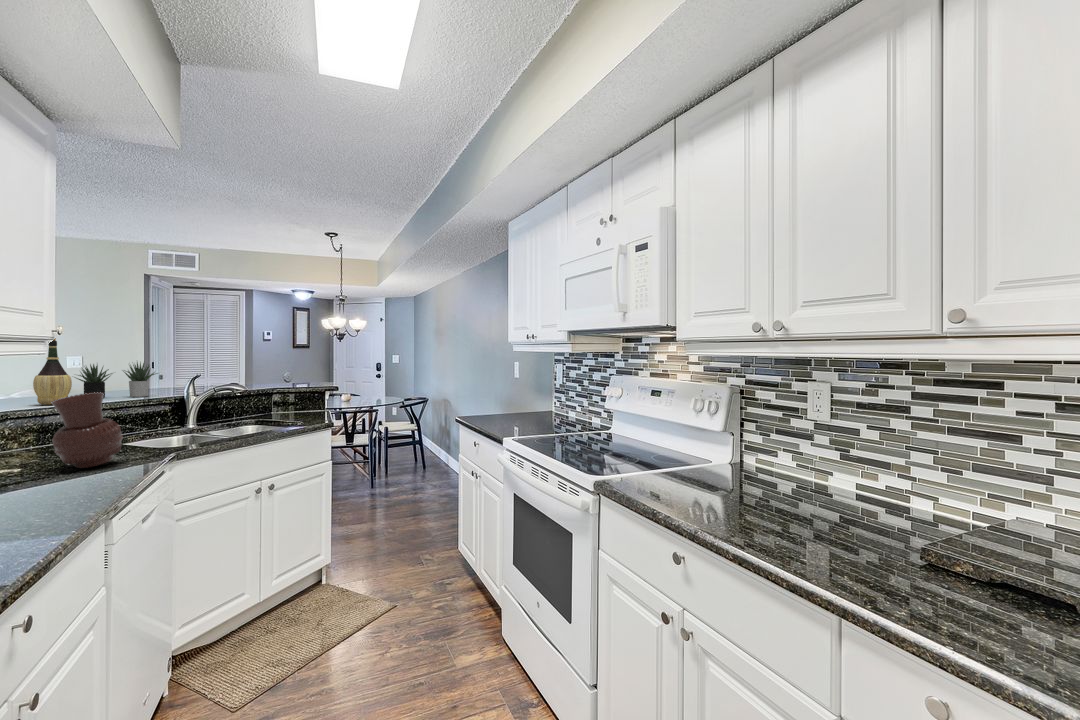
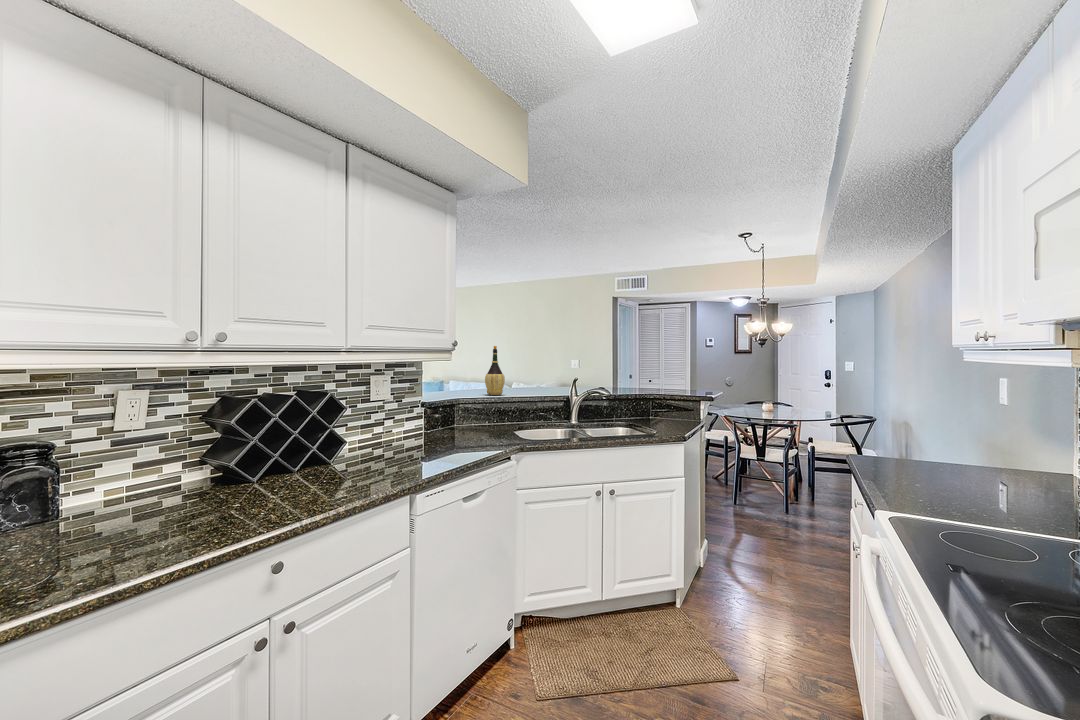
succulent plant: present [75,362,157,398] -> none [516,363,566,393]
vase: present [52,393,123,468] -> none [446,389,487,447]

